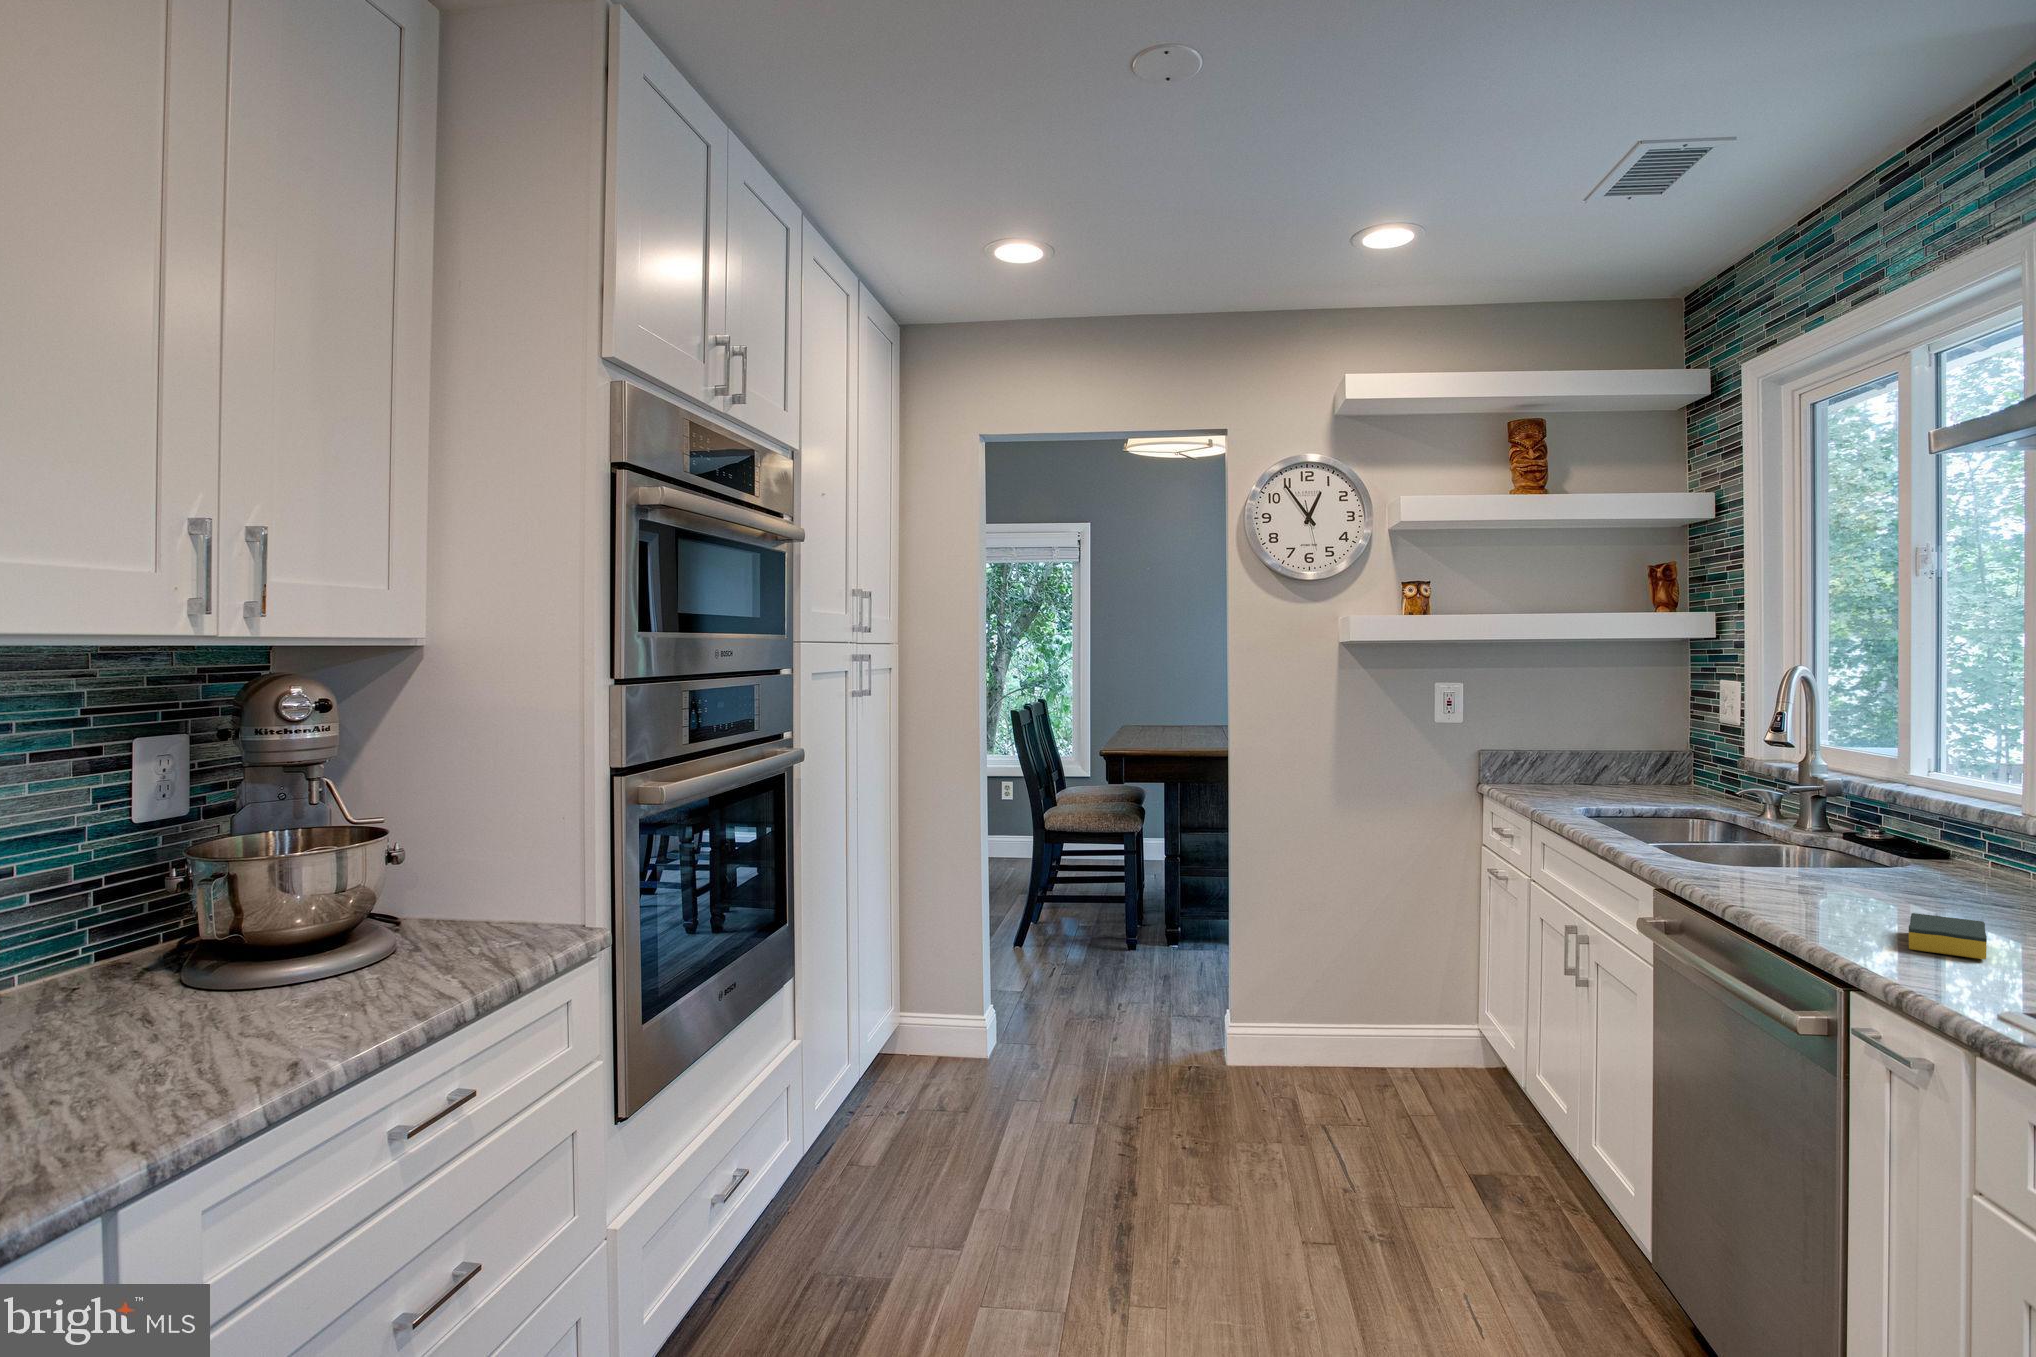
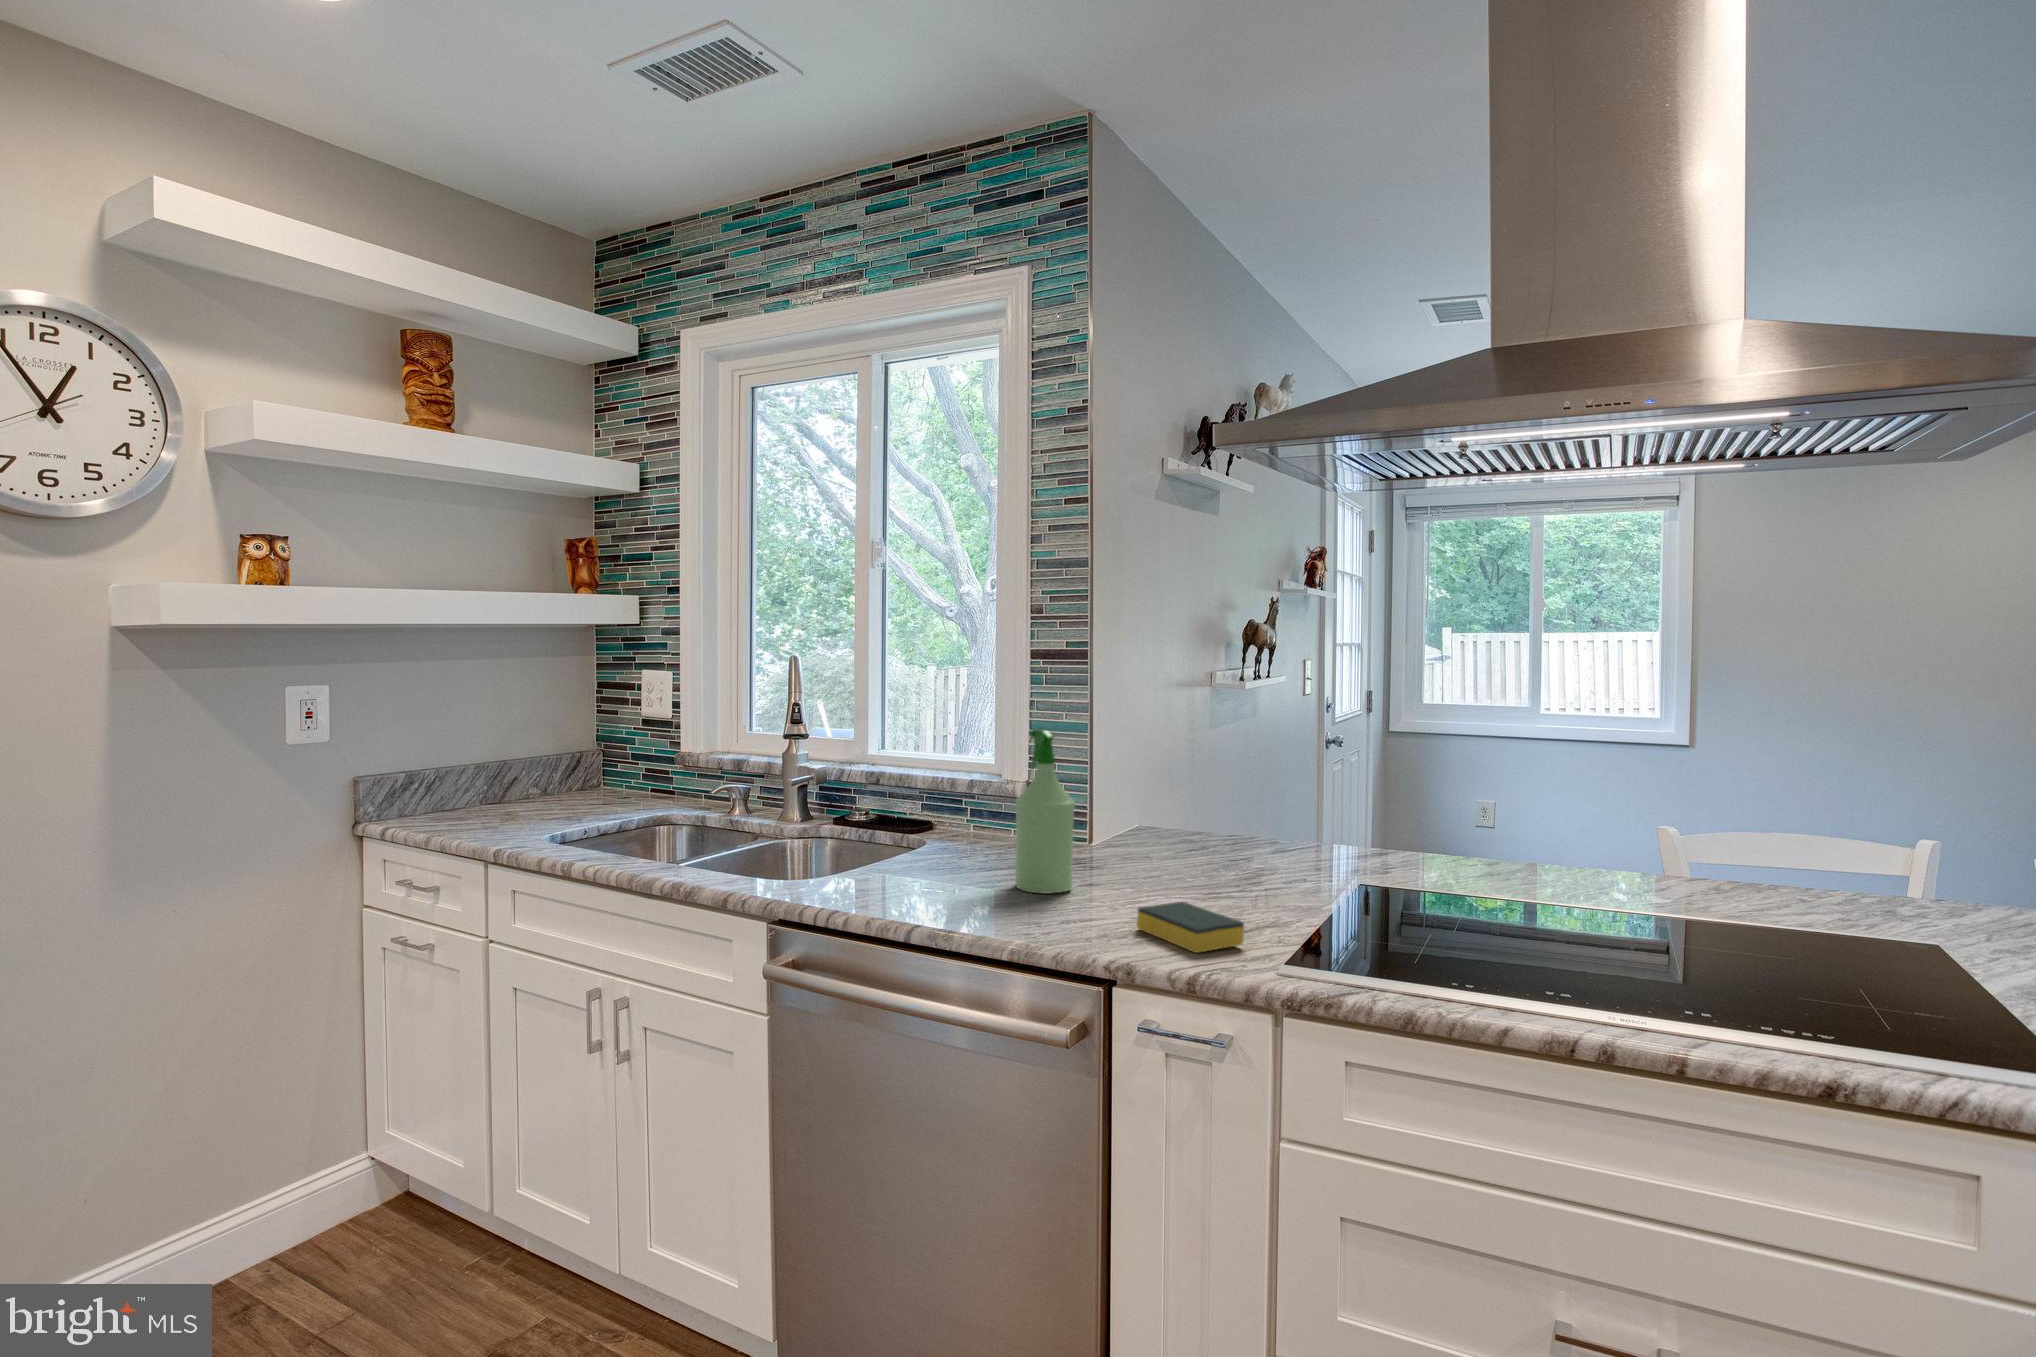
spray bottle: none [1884,748,1960,908] -> present [1015,729,1075,894]

